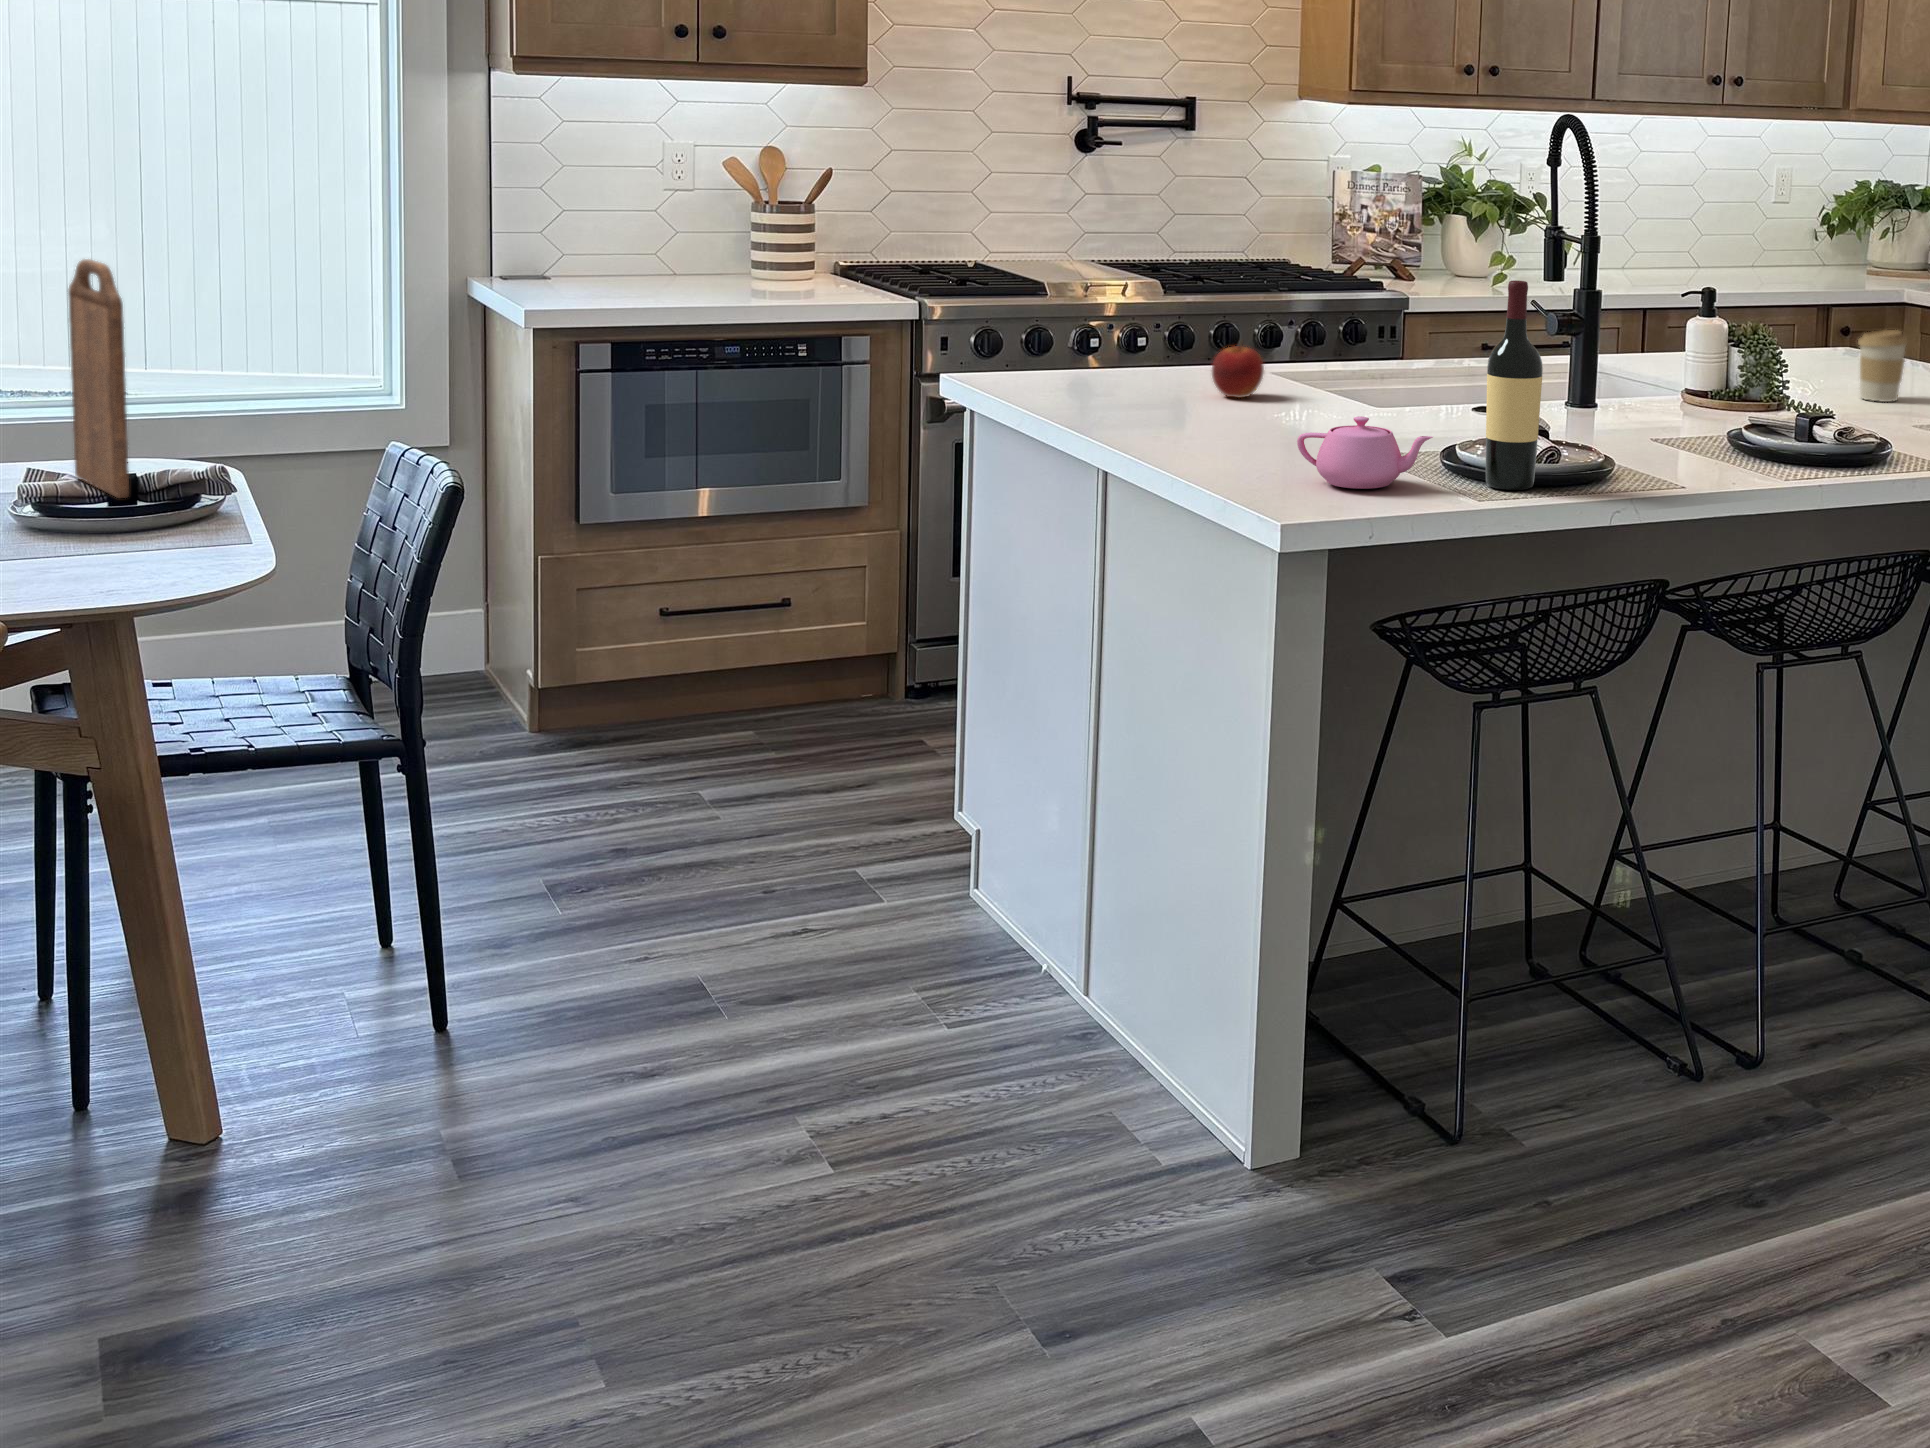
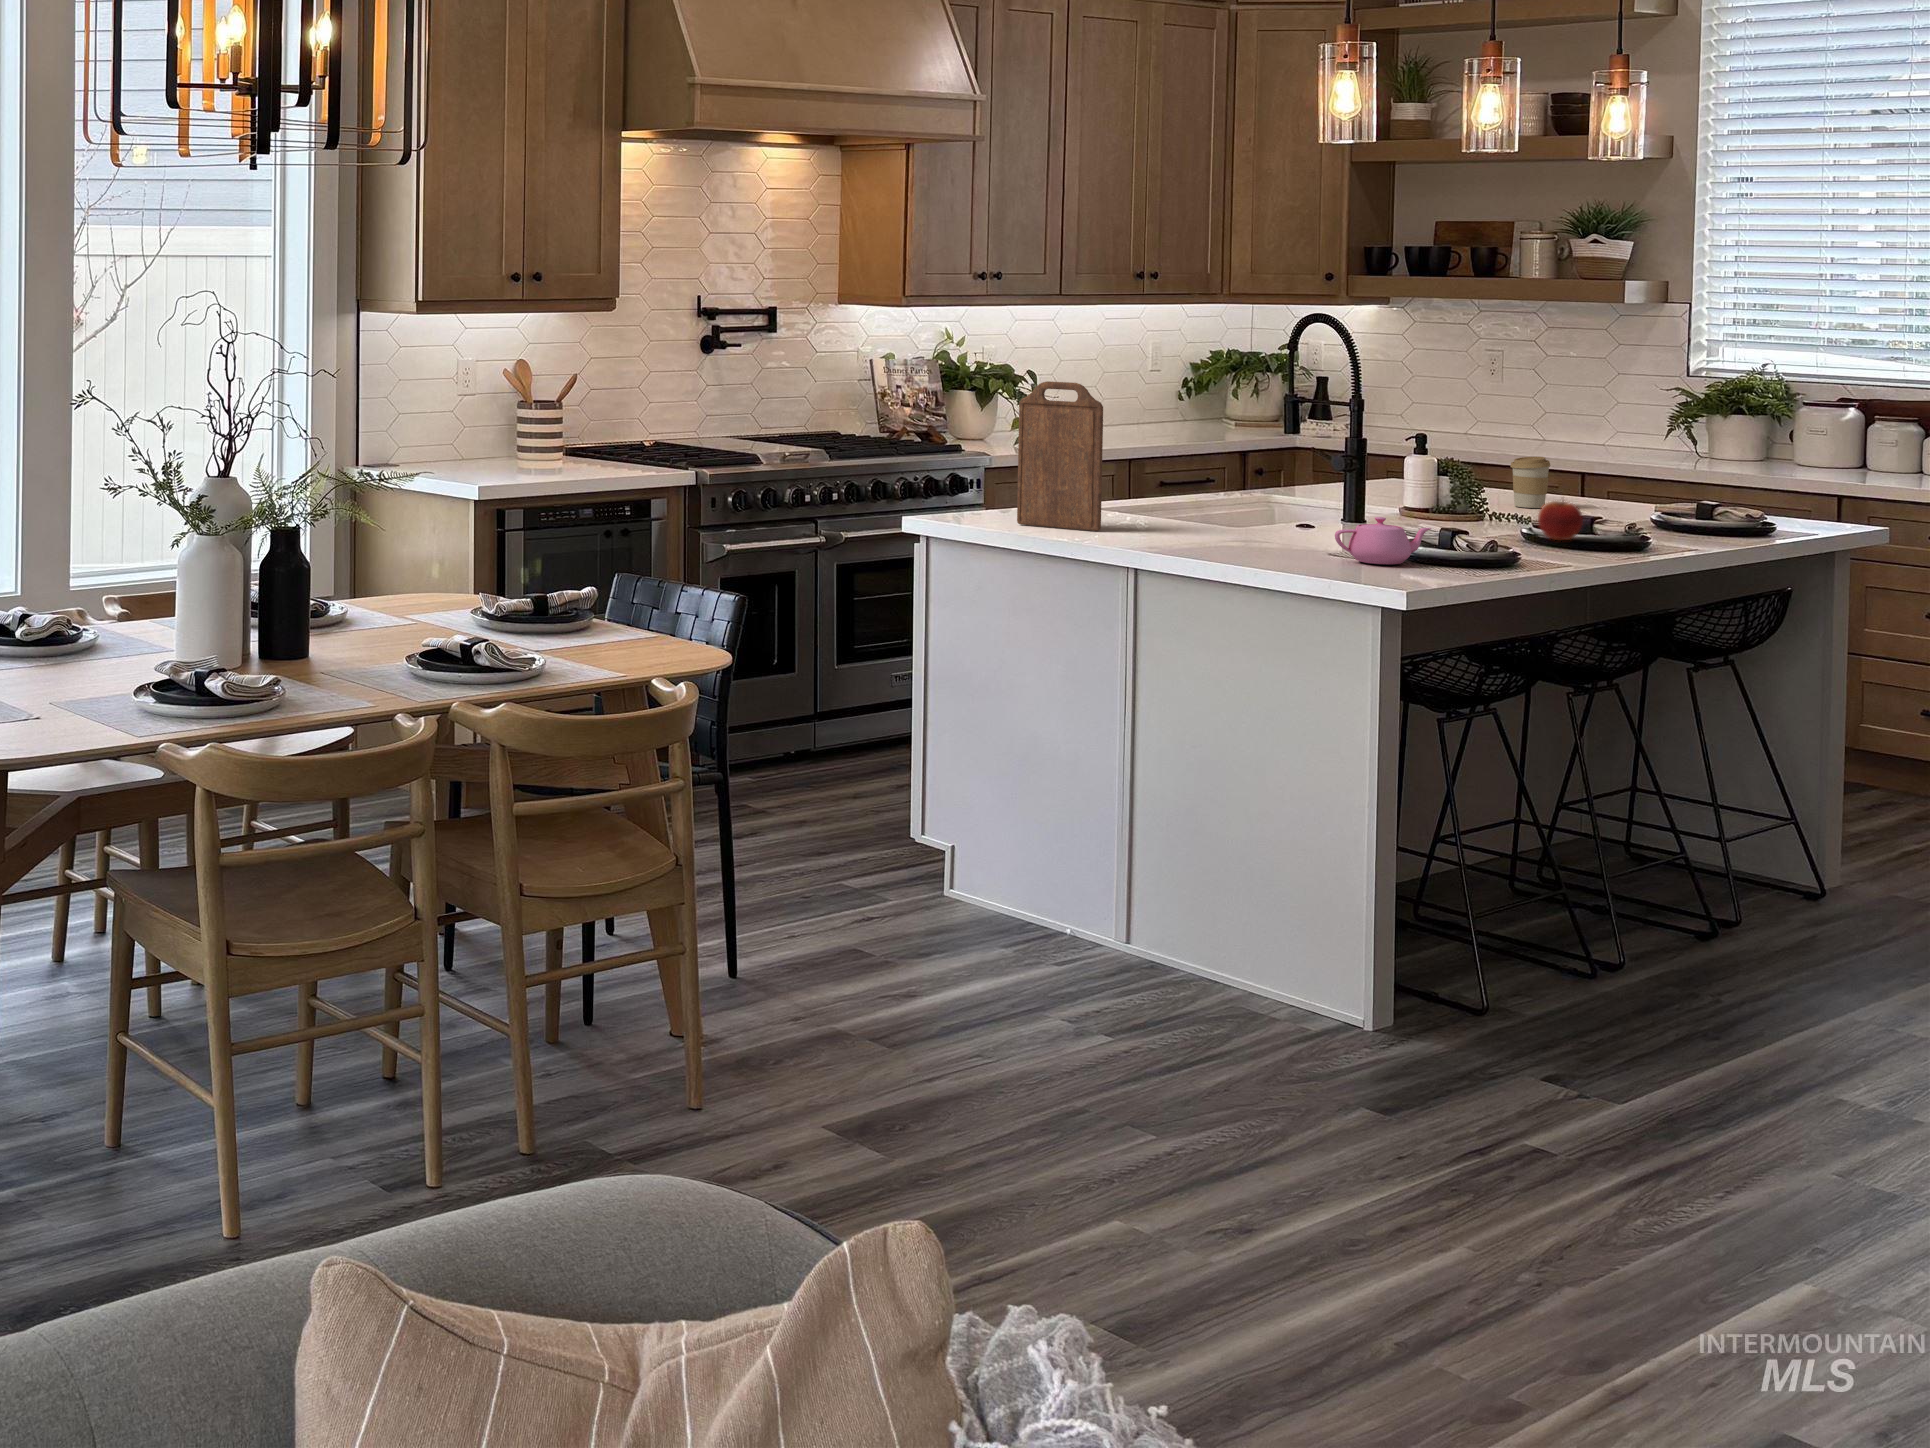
cutting board: present [68,259,129,498] -> present [1017,381,1103,531]
wine bottle: present [1486,281,1543,490] -> none [1451,422,1492,562]
apple: present [1212,346,1264,398] -> present [1538,501,1583,540]

